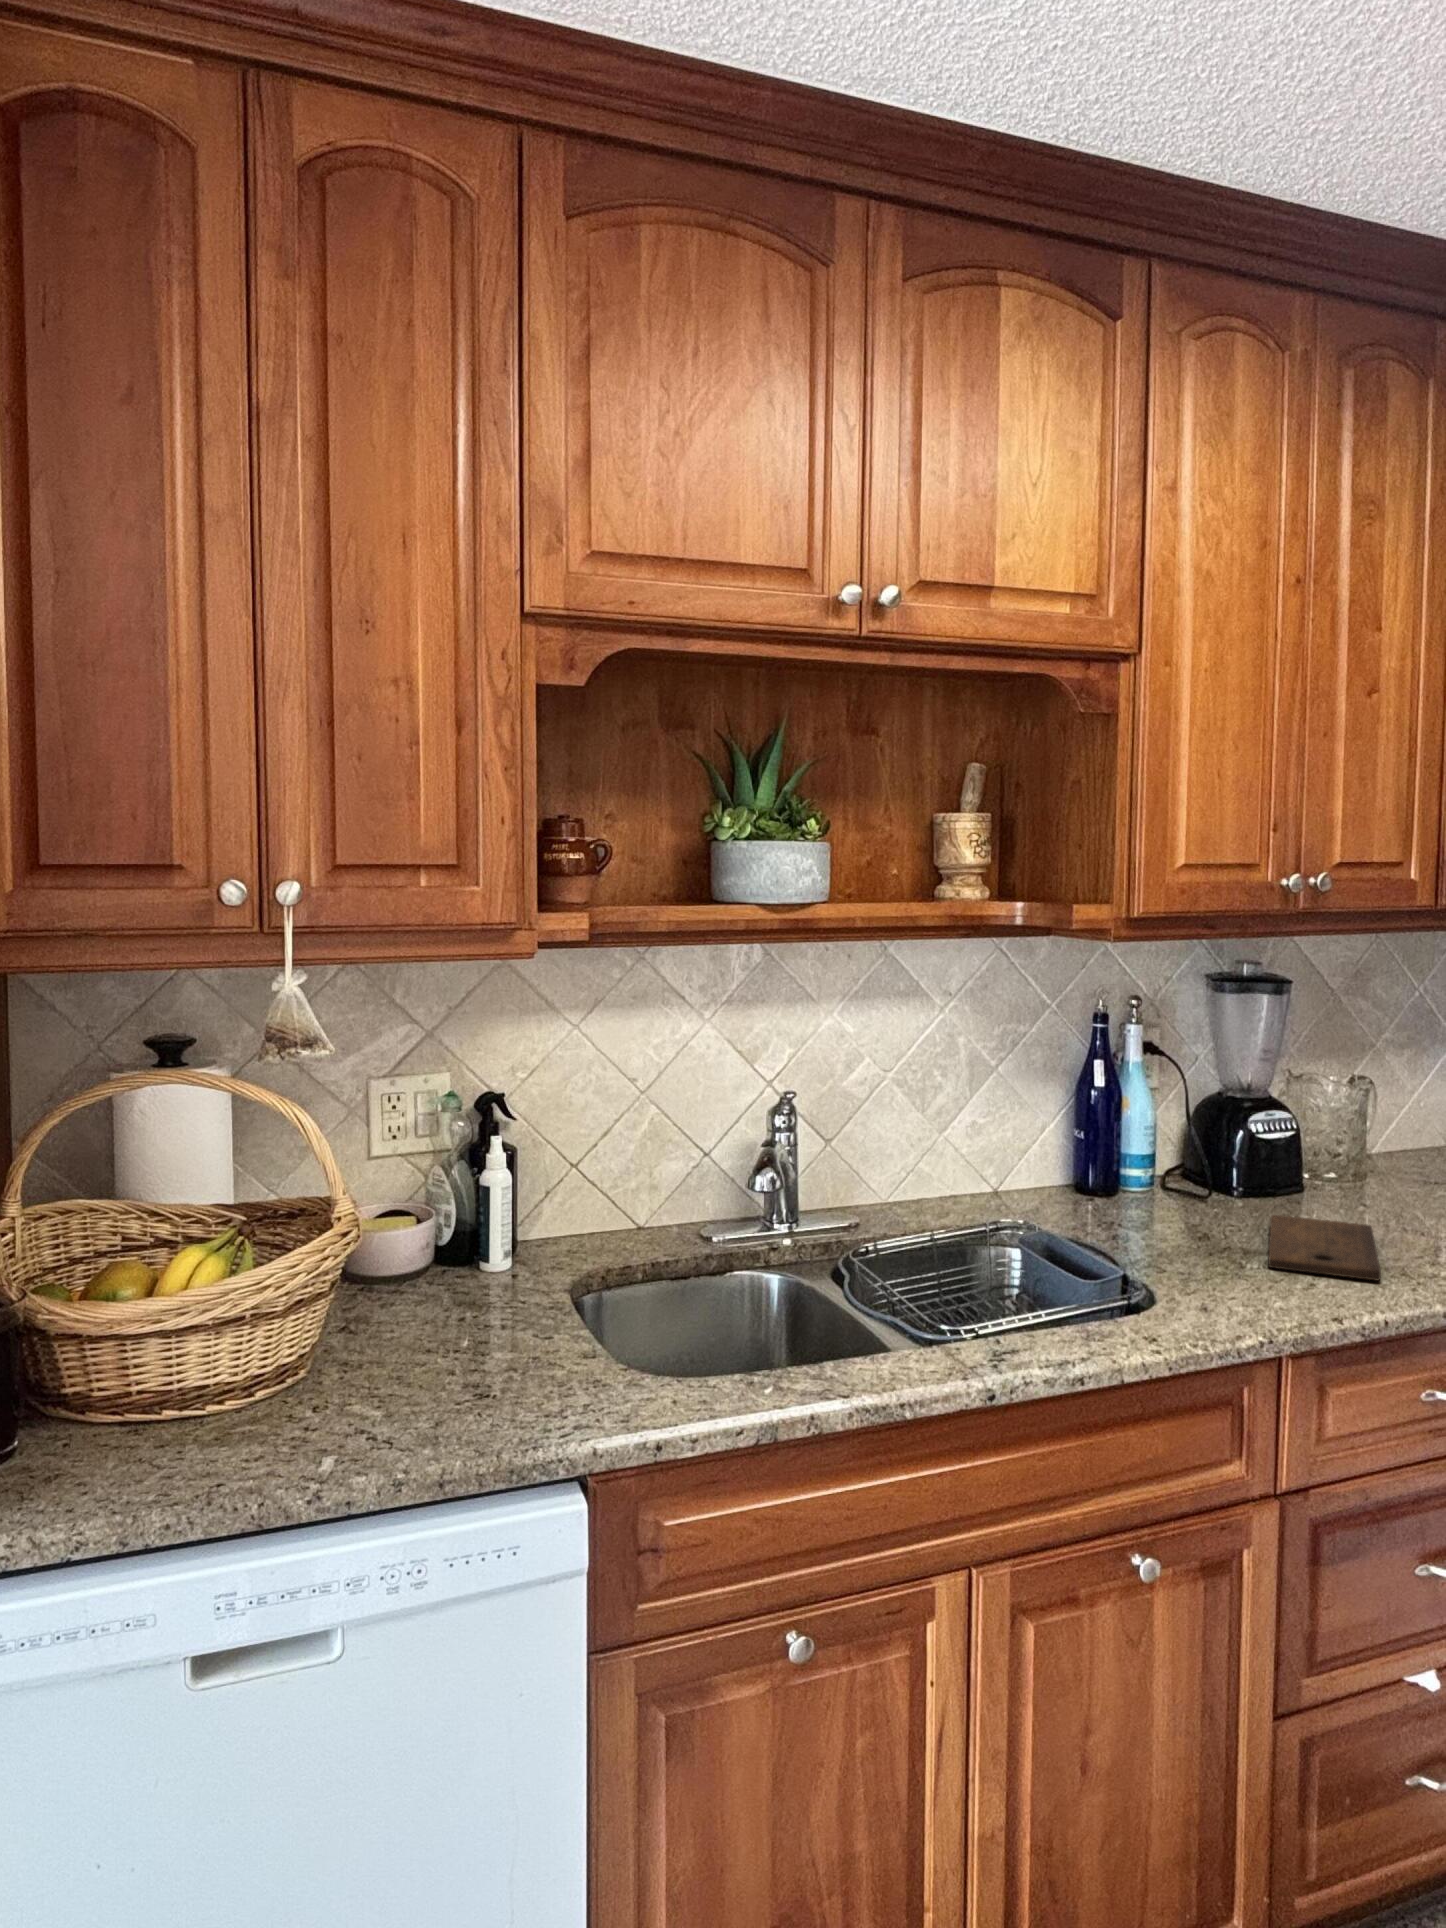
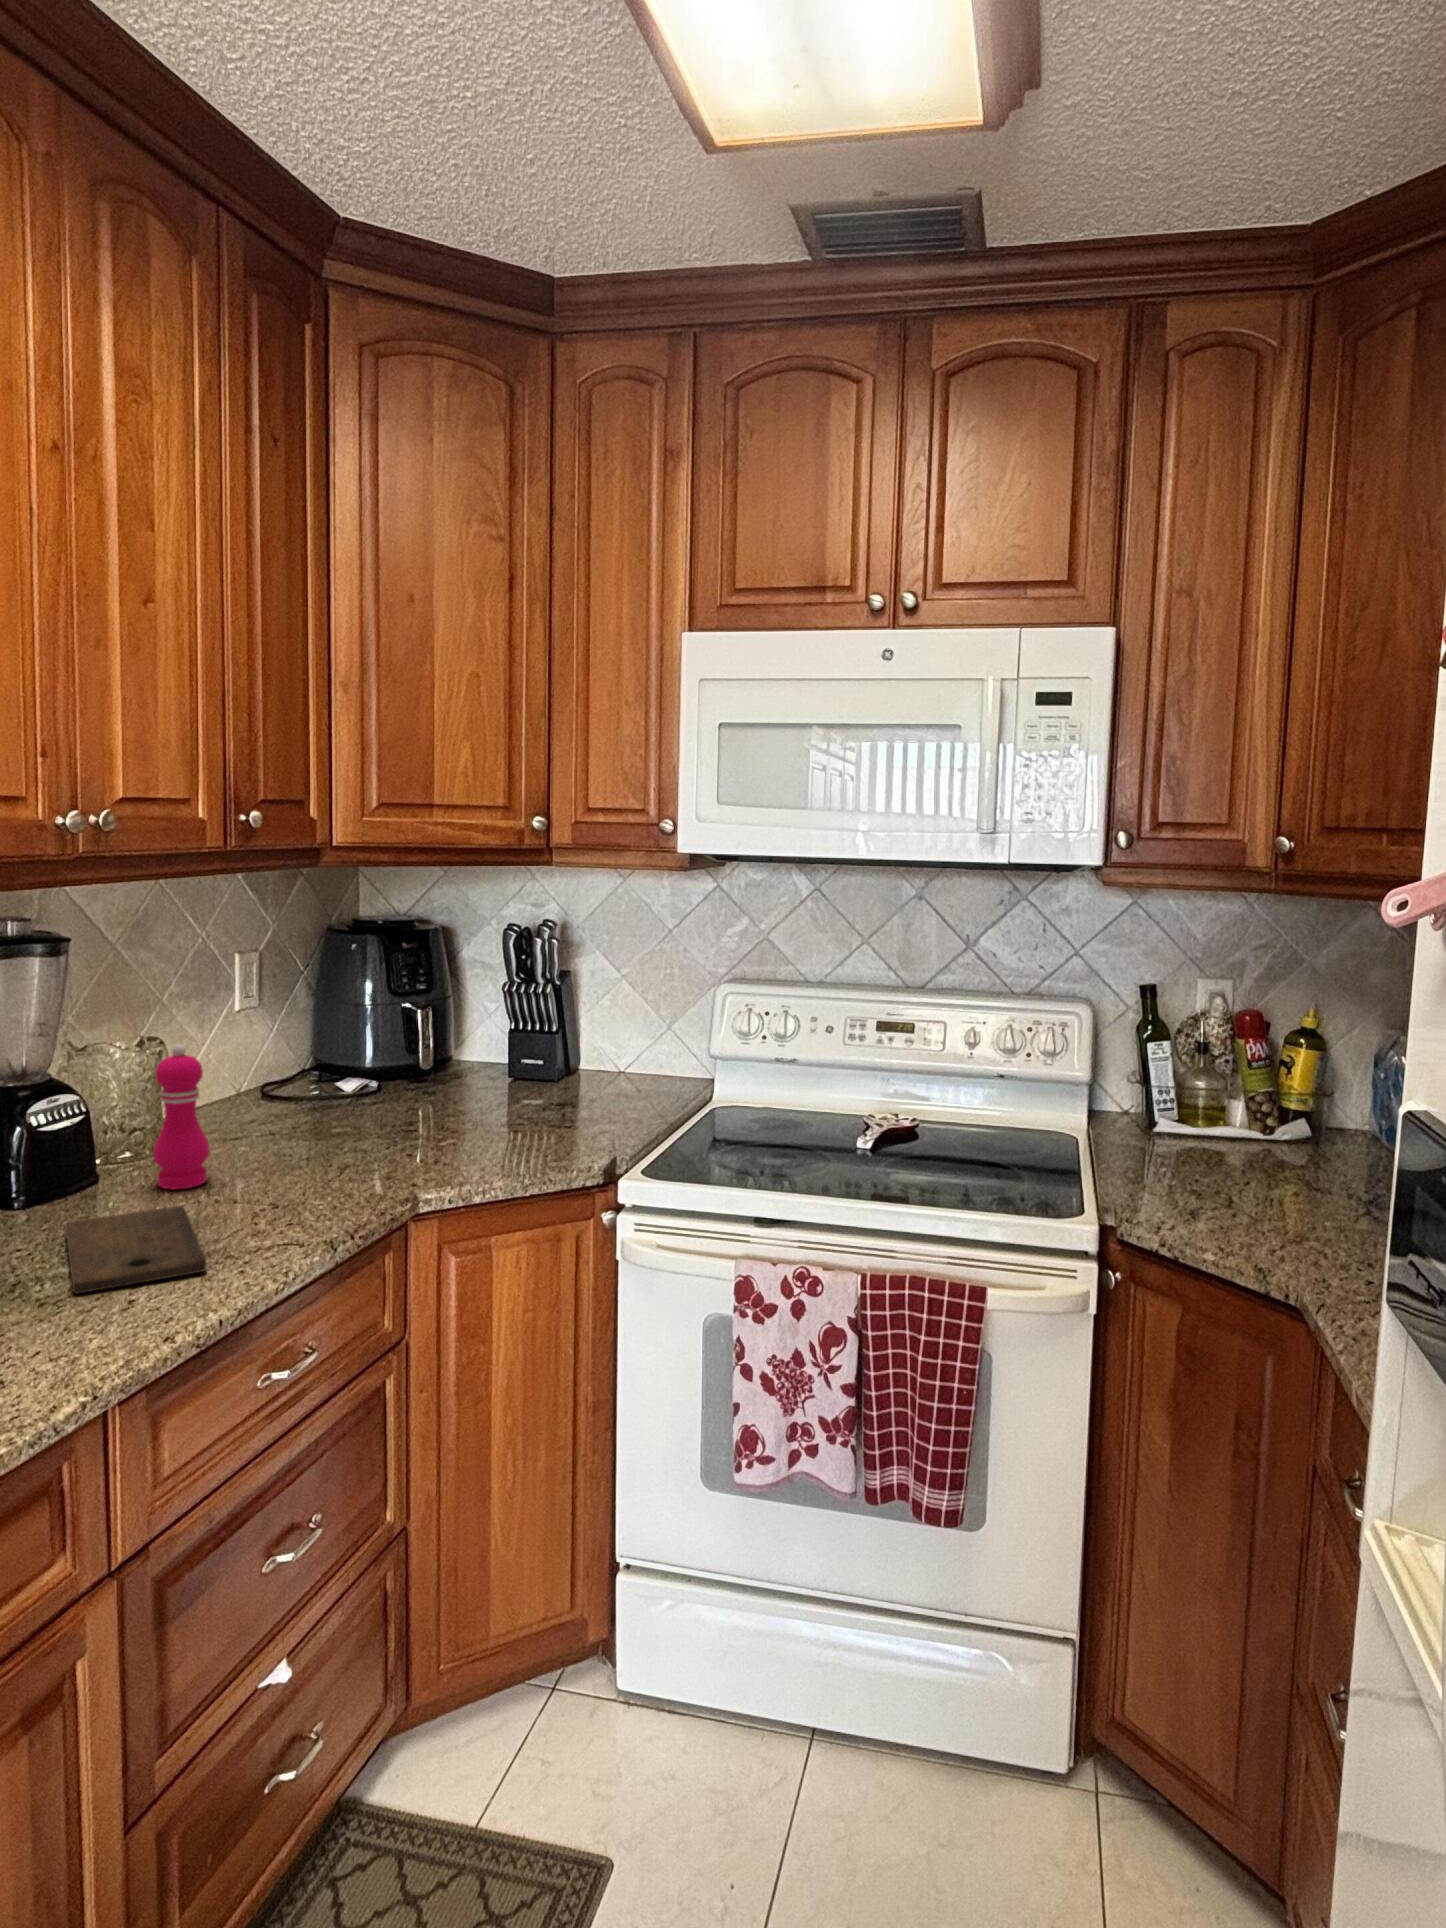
pepper mill: none [1351,1082,1404,1215] -> present [153,1044,210,1189]

